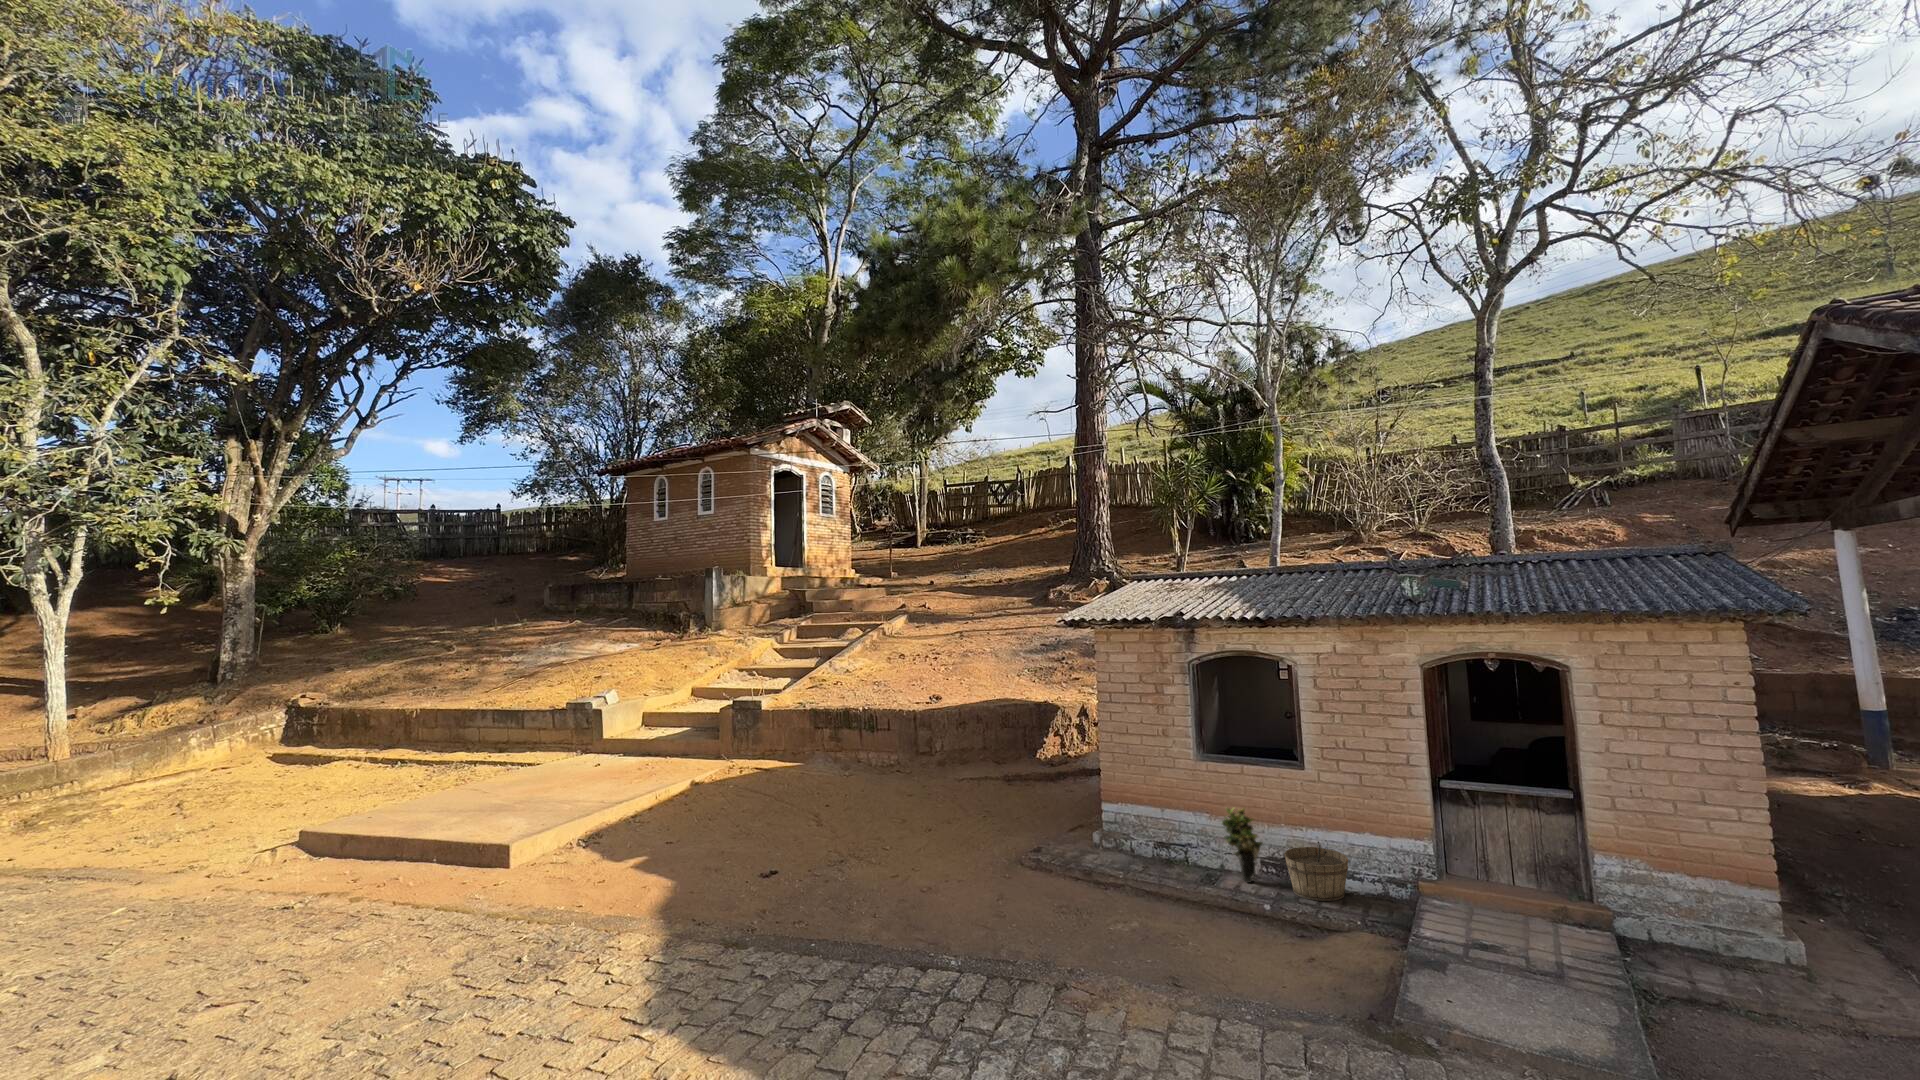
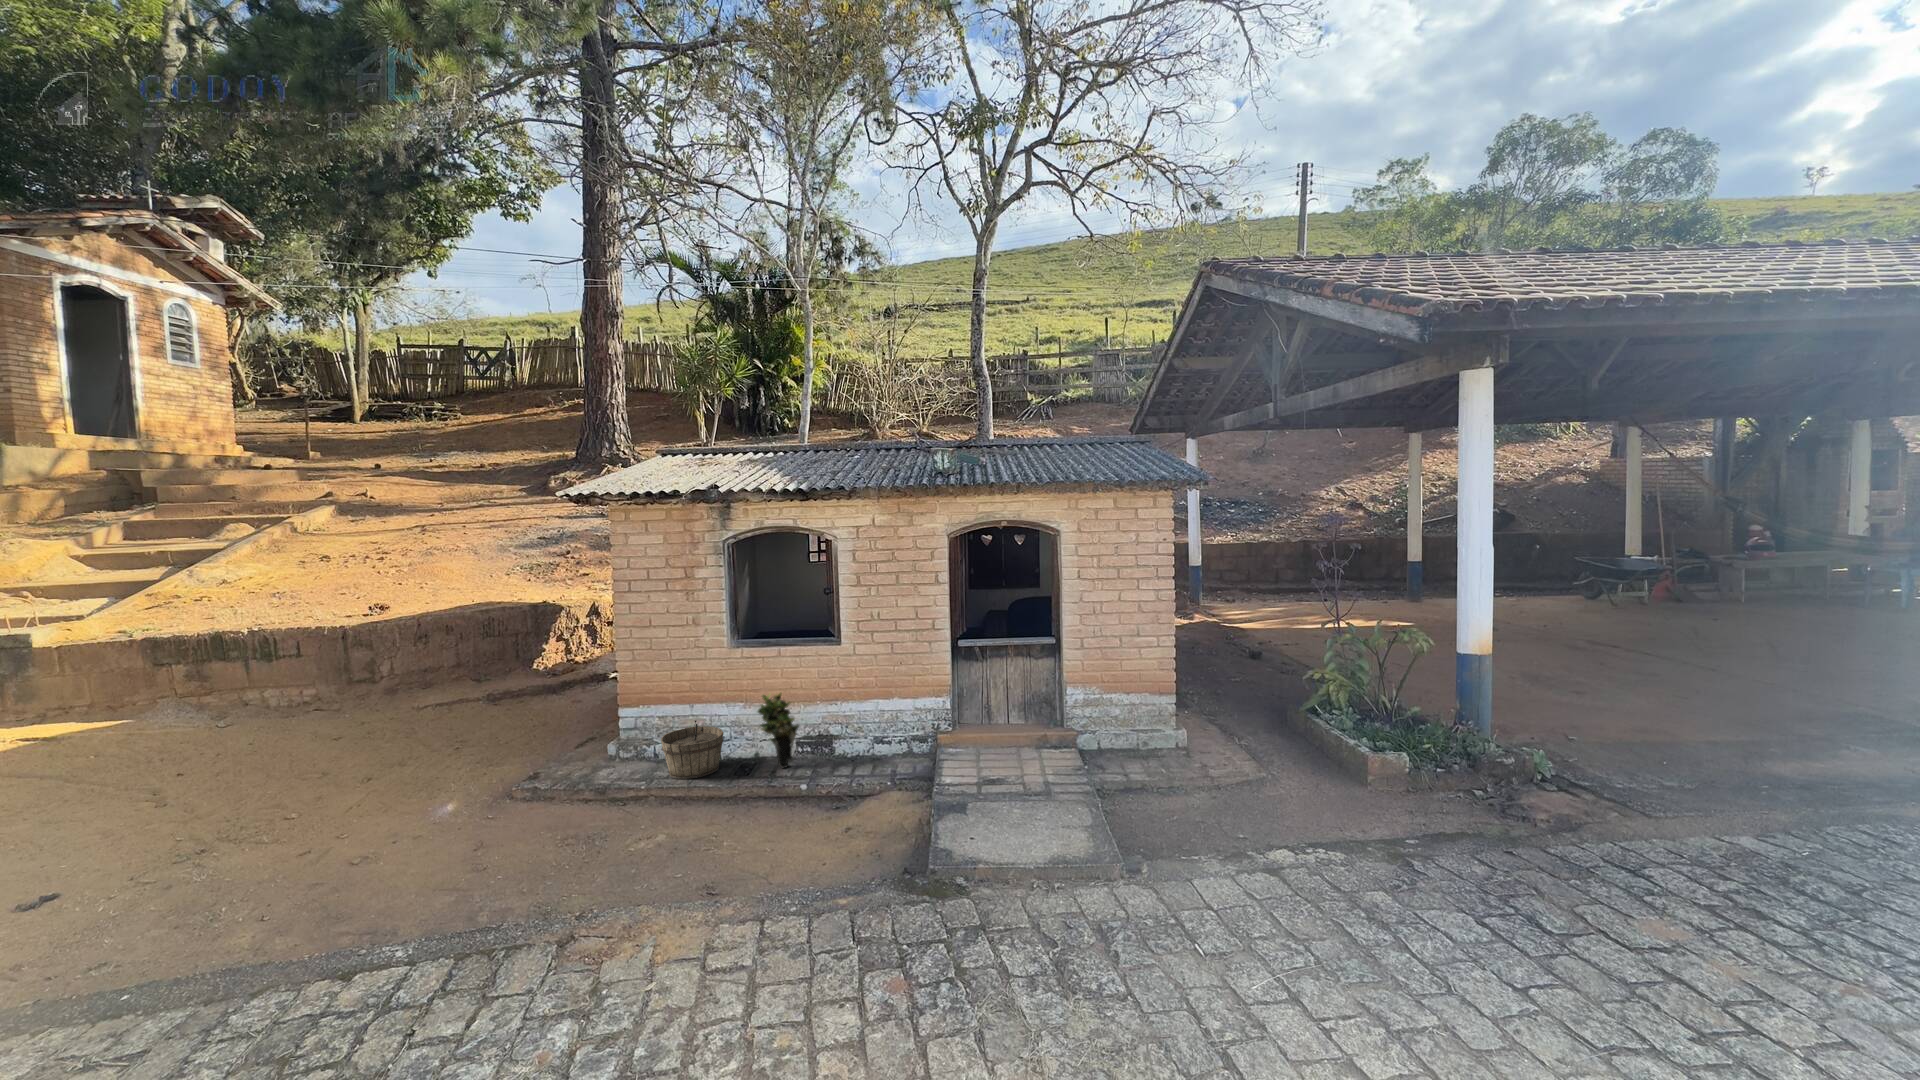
wooden bucket: present [1284,841,1348,901] -> present [661,720,723,779]

